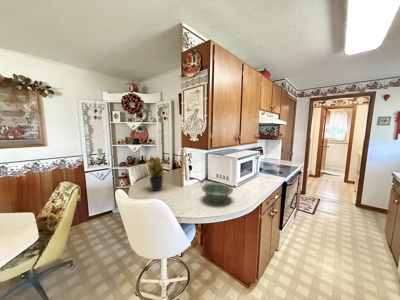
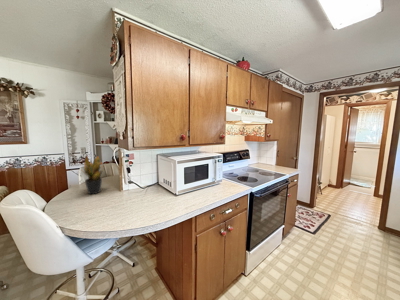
bowl: present [202,183,233,202] -> none [115,189,155,214]

